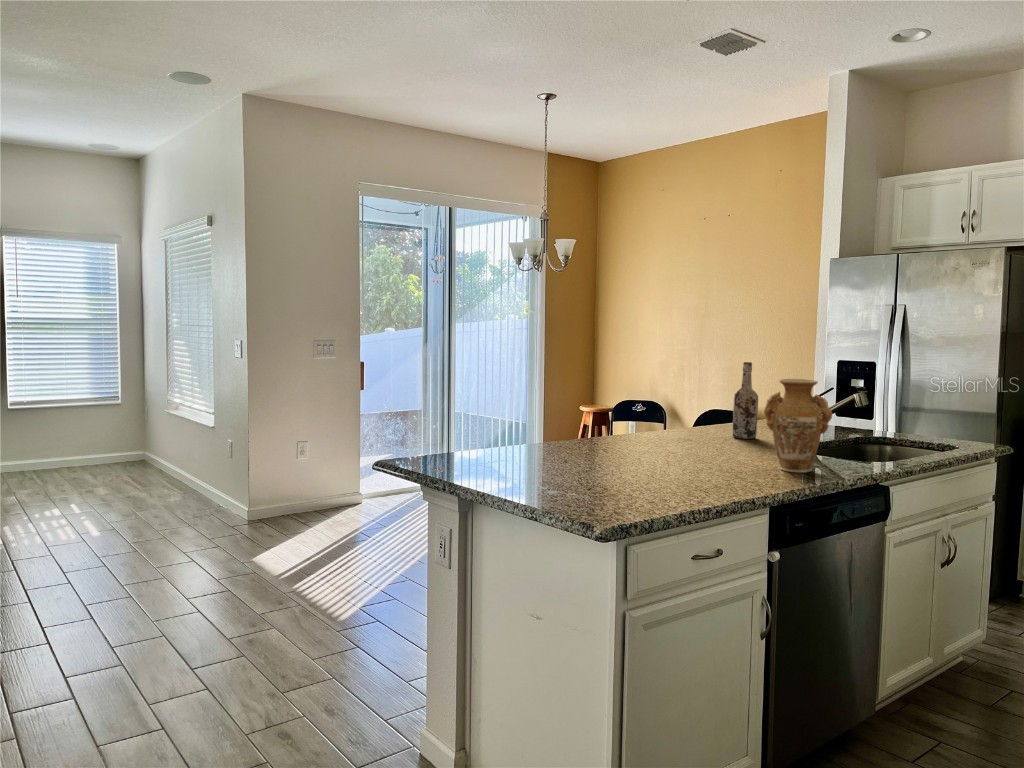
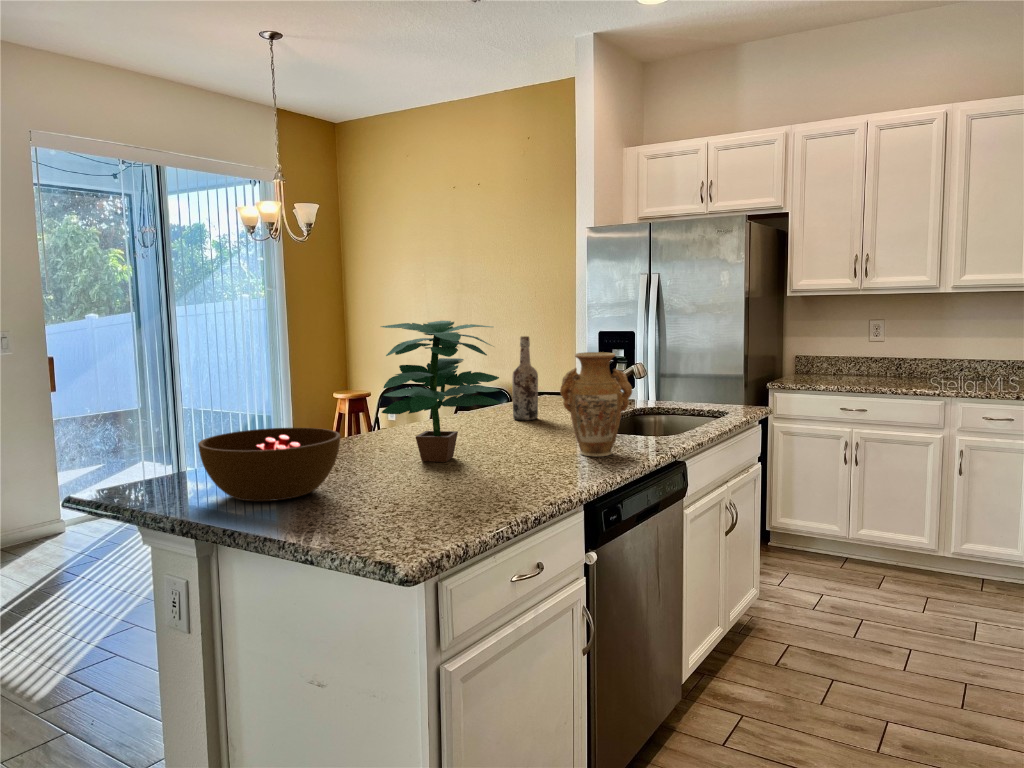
potted plant: none [607,345,712,464] -> present [381,321,500,462]
bowl: none [465,424,569,477] -> present [198,428,340,501]

